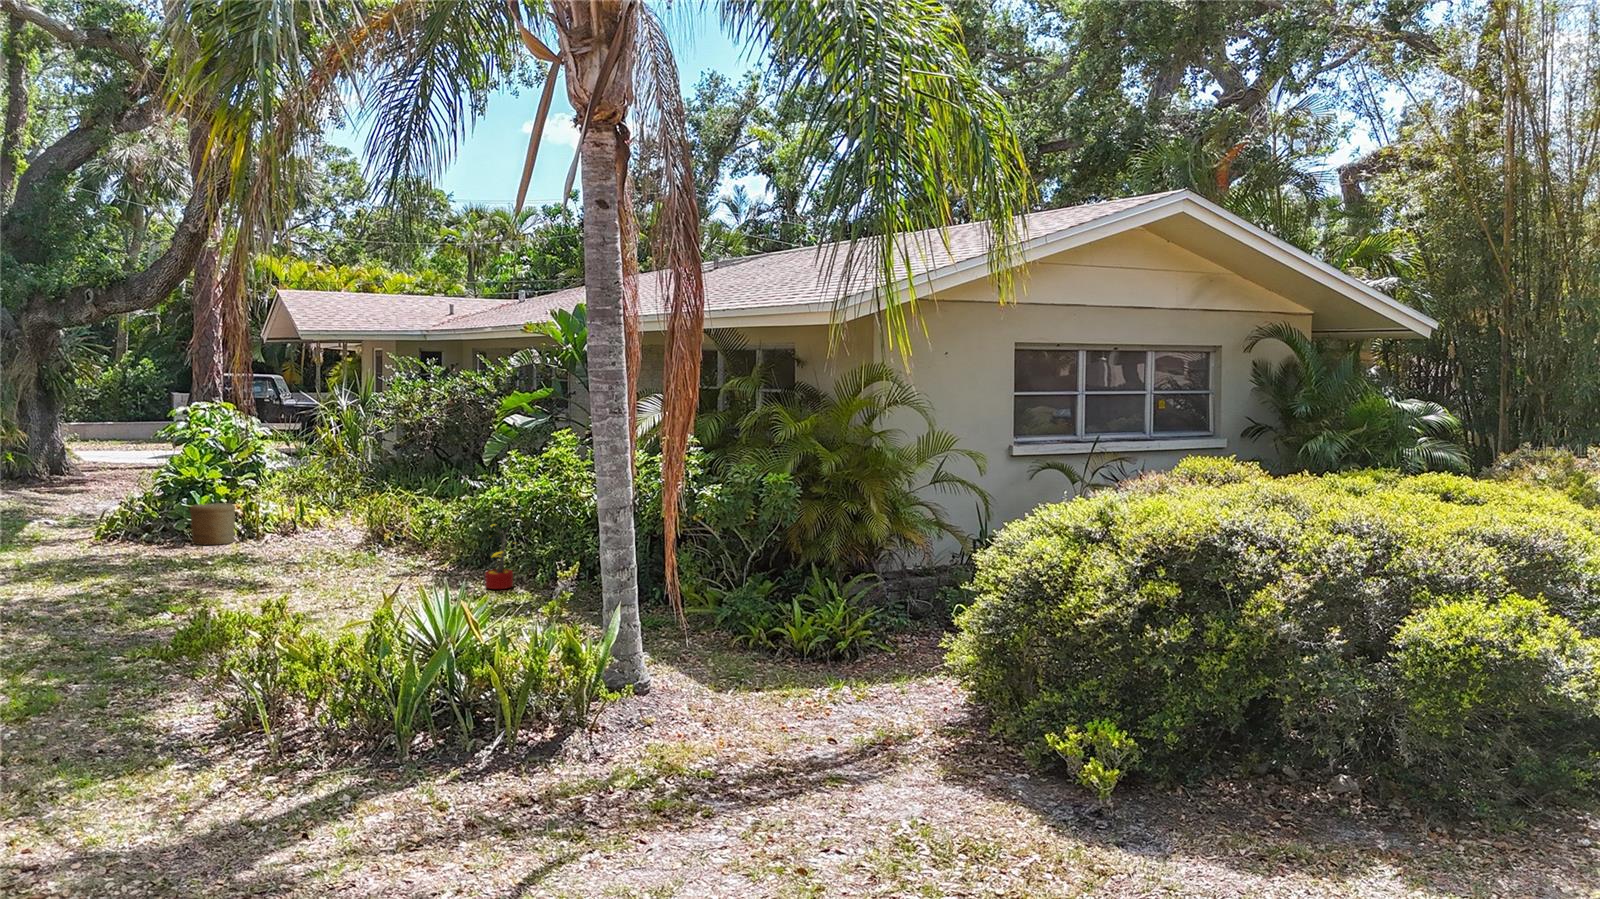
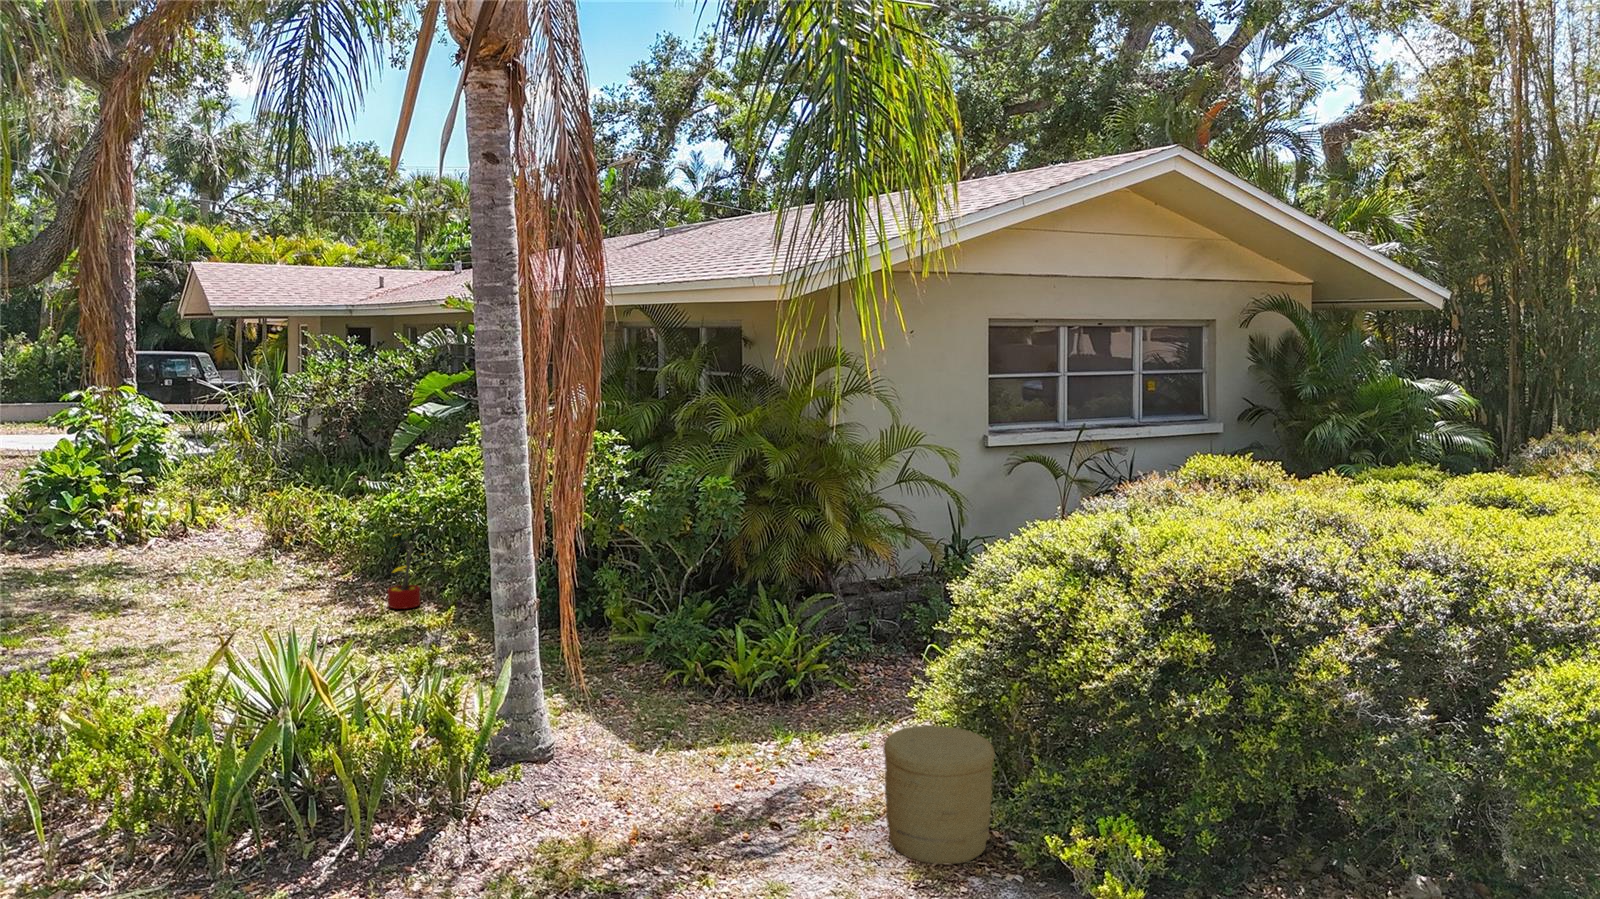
woven basket: present [190,503,235,545] -> present [883,725,995,864]

